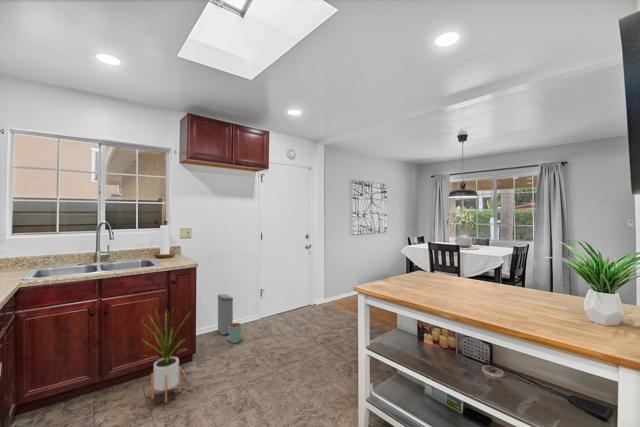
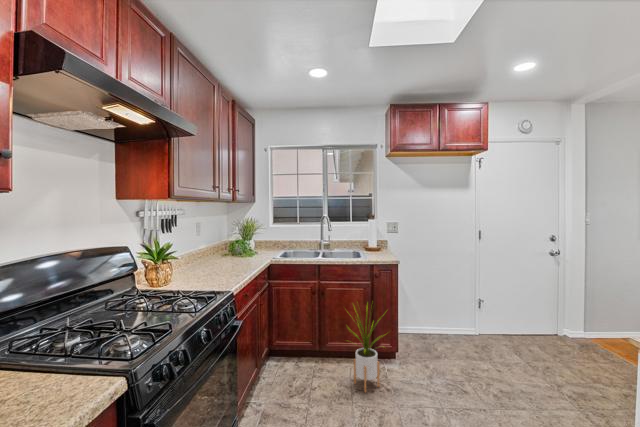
trash can: present [218,294,242,343] -> none [425,295,451,353]

